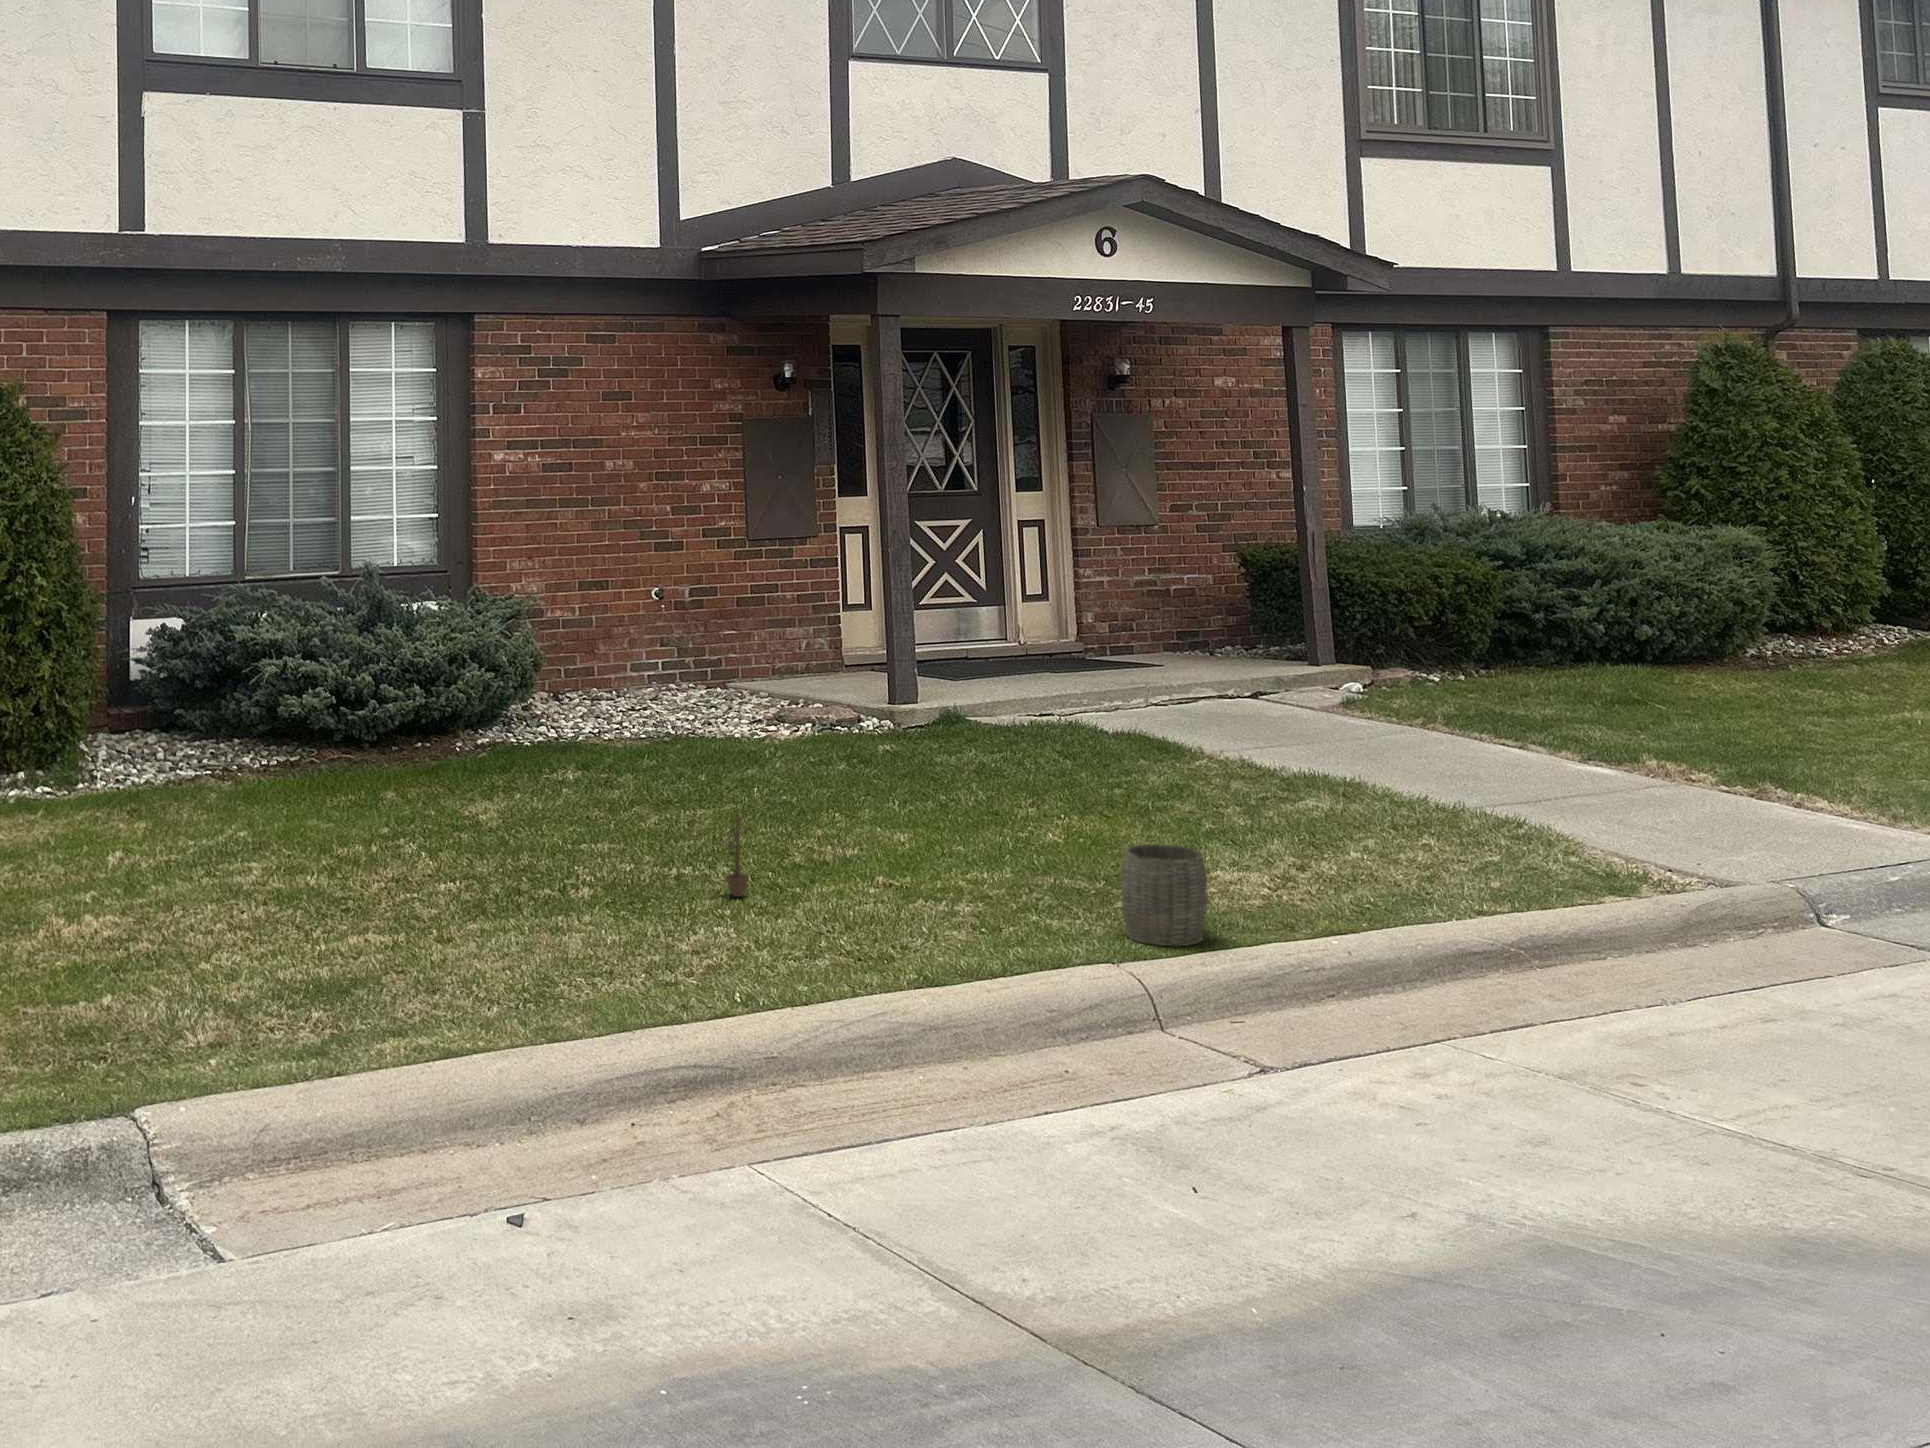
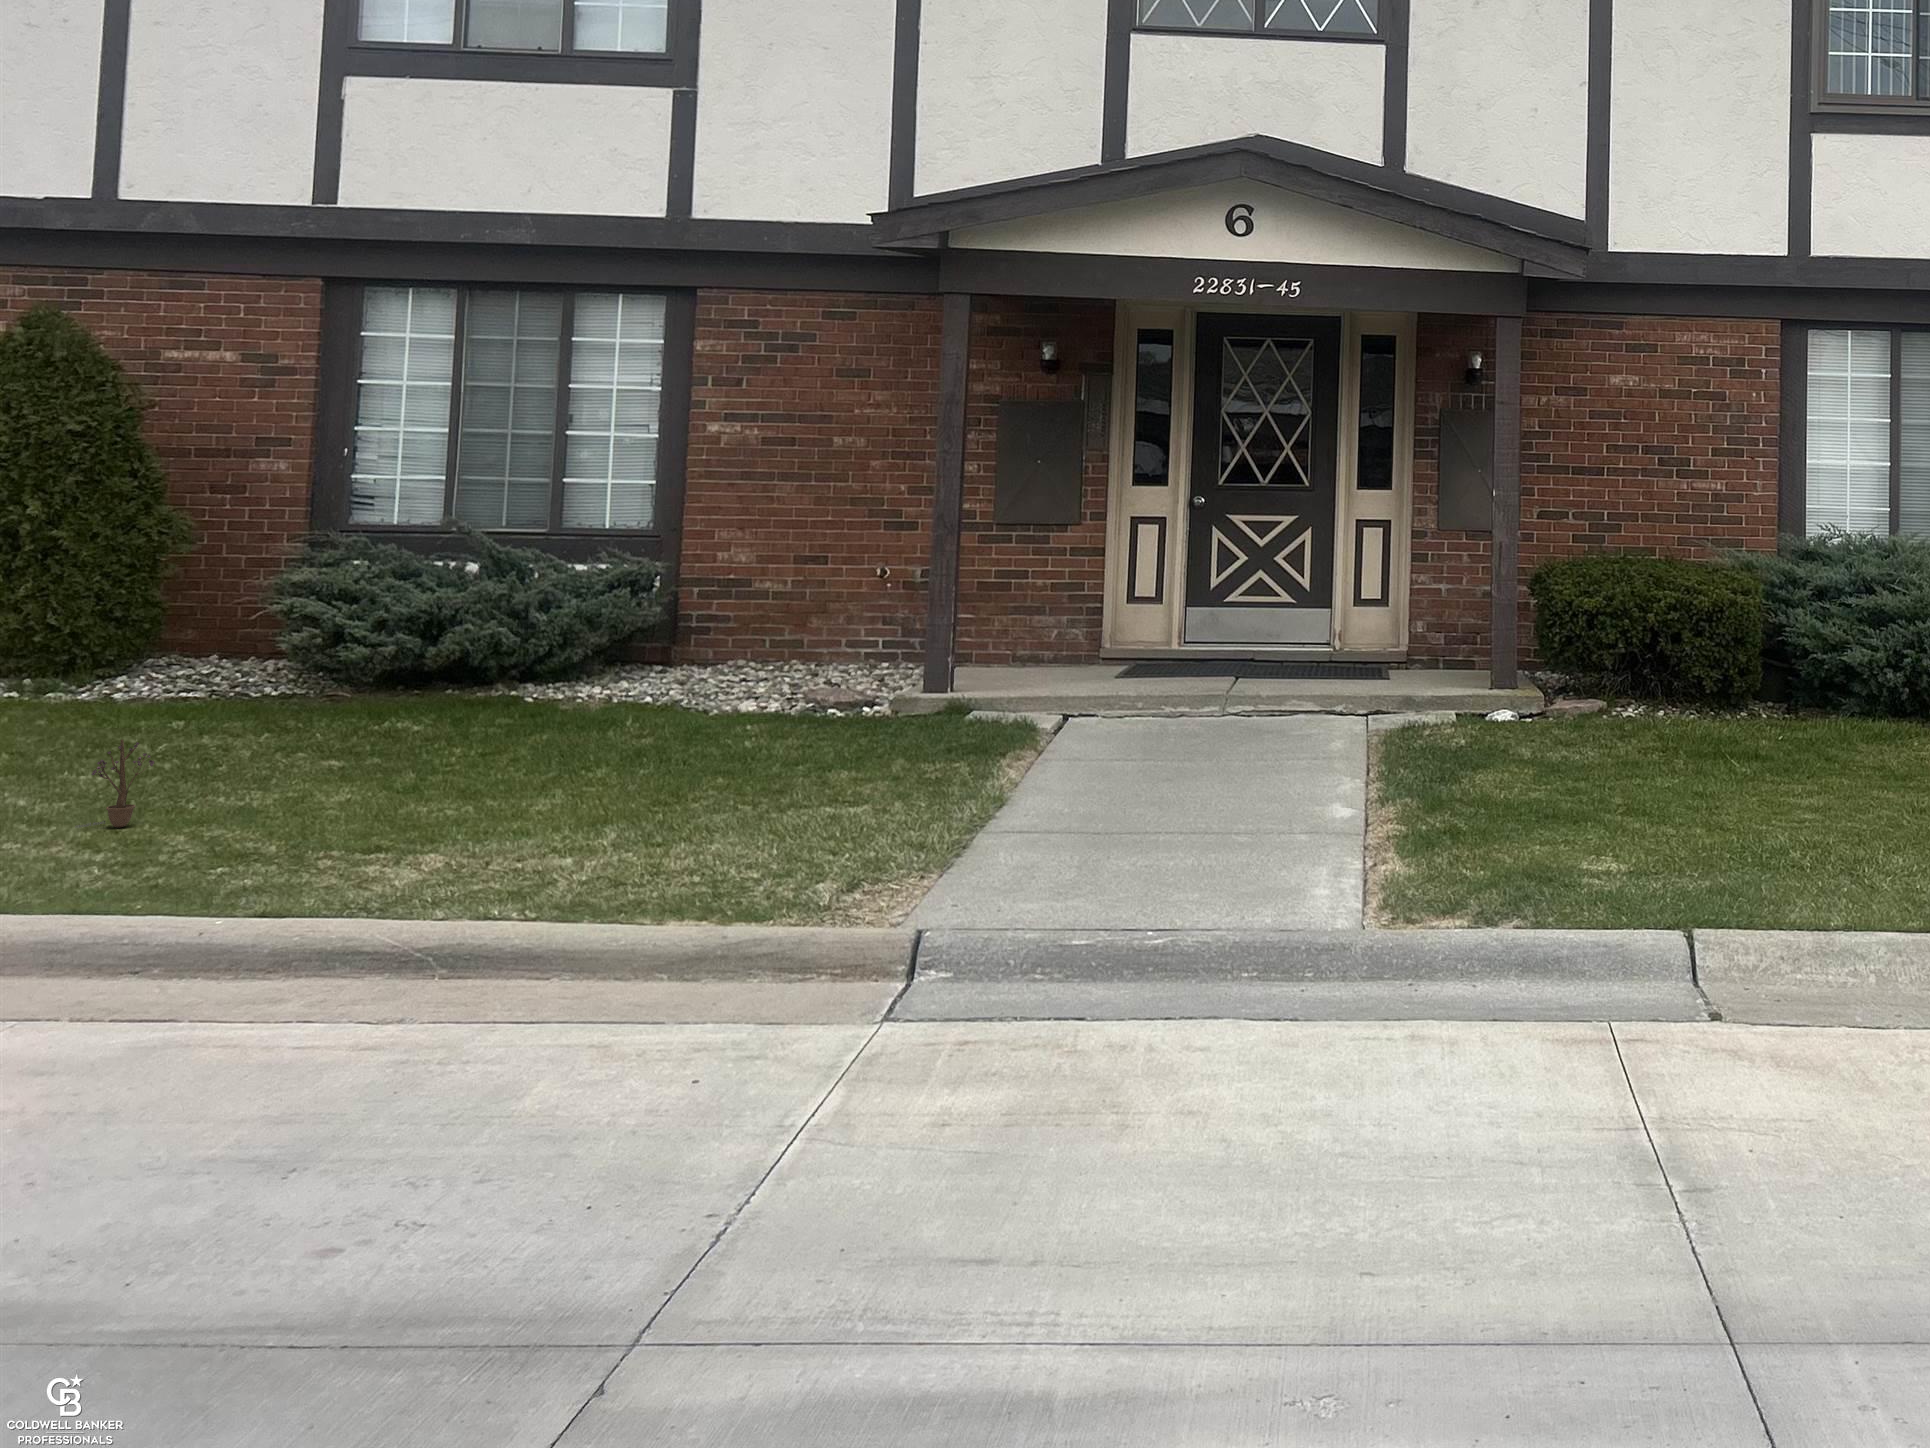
woven basket: present [1121,844,1208,946] -> none [223,803,330,912]

